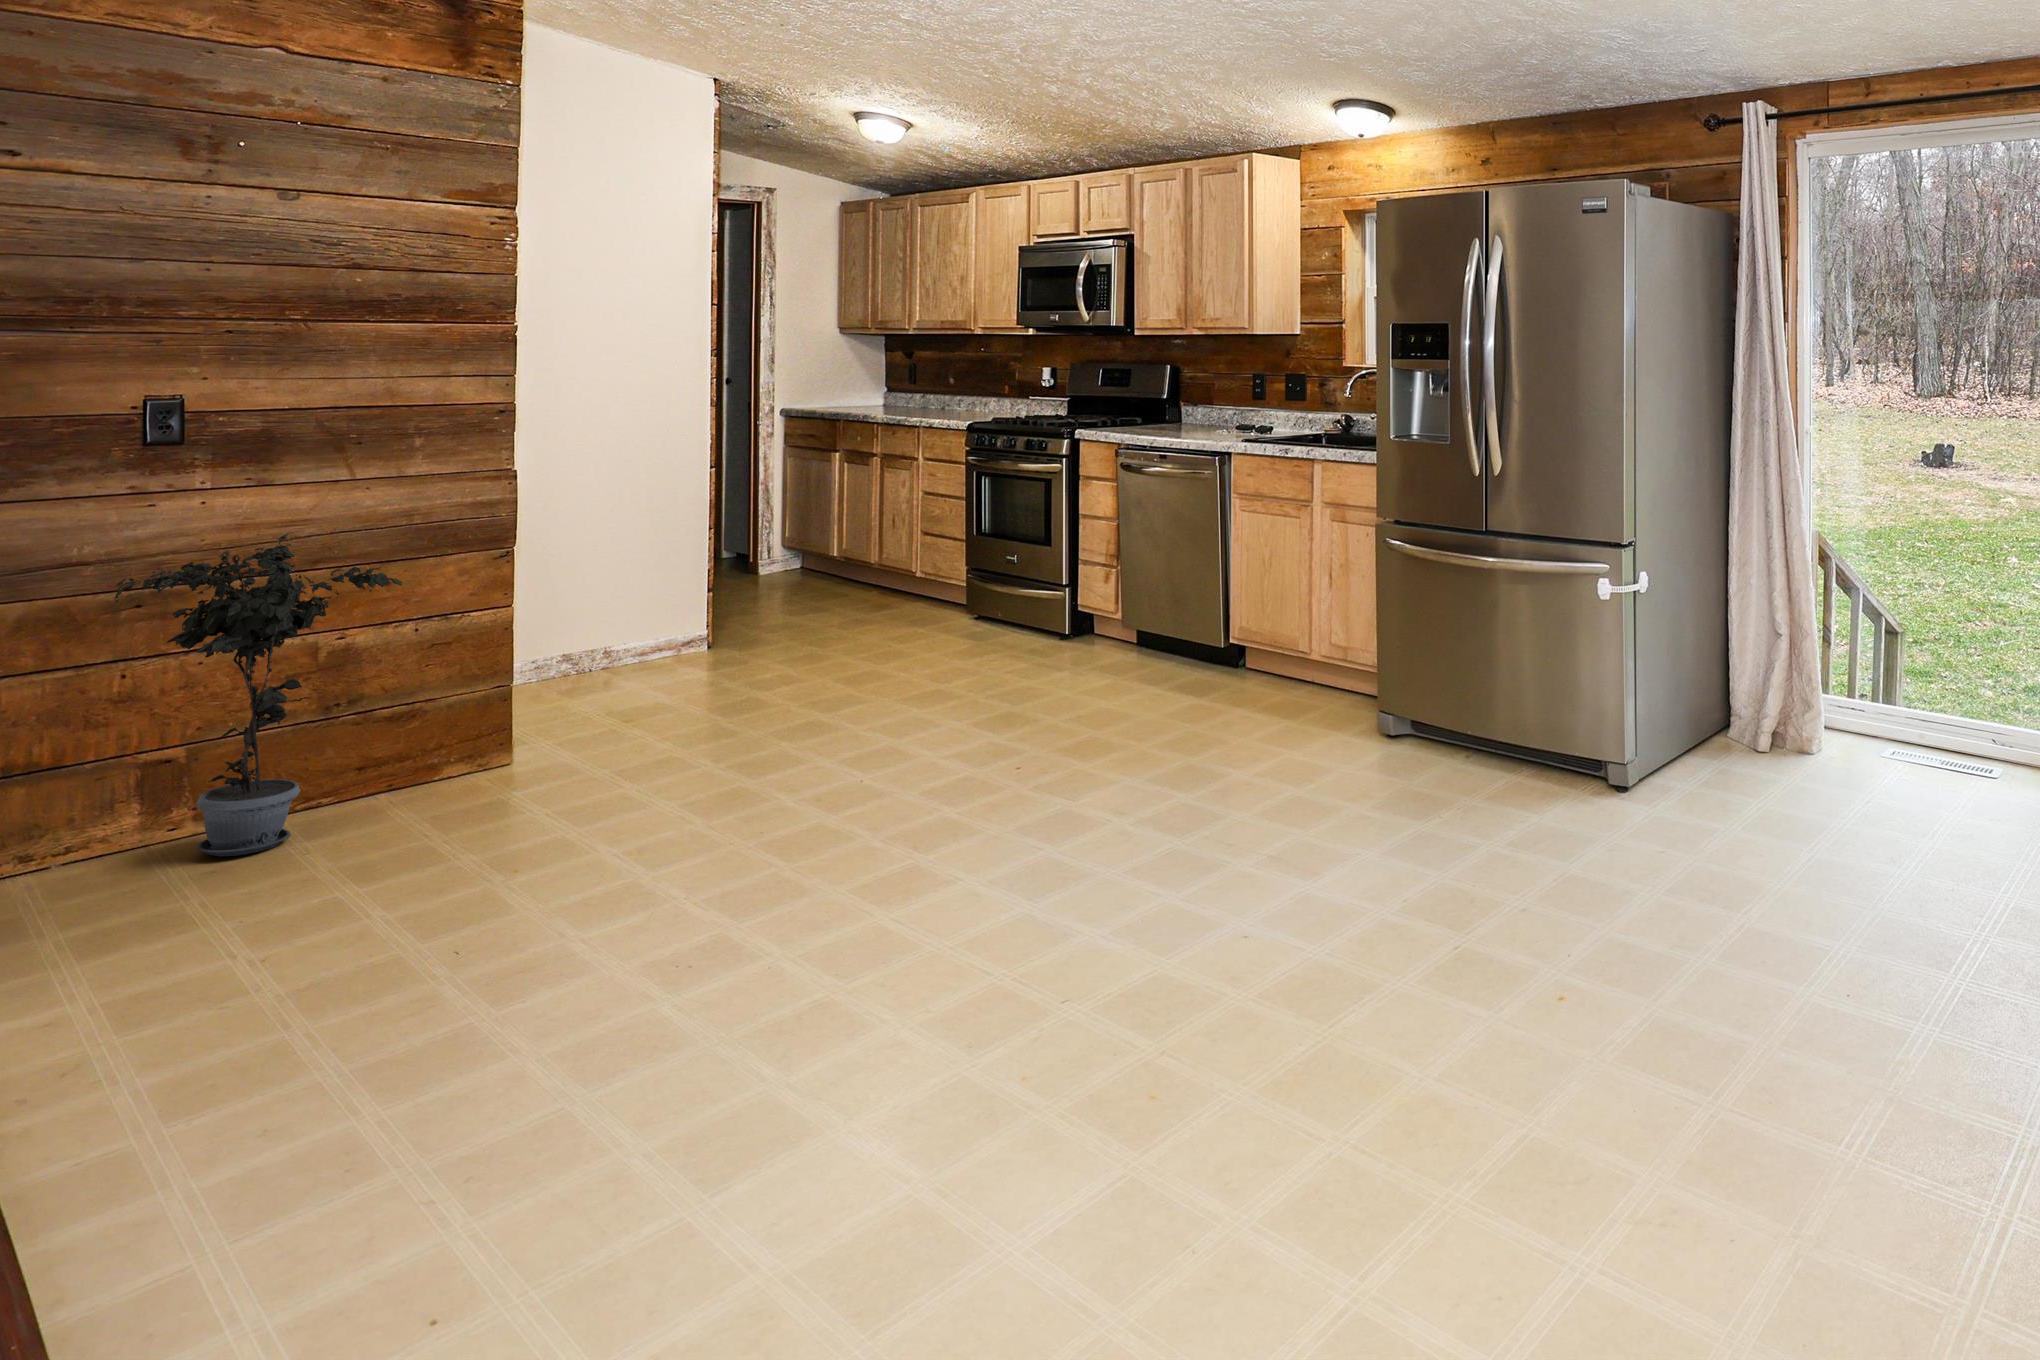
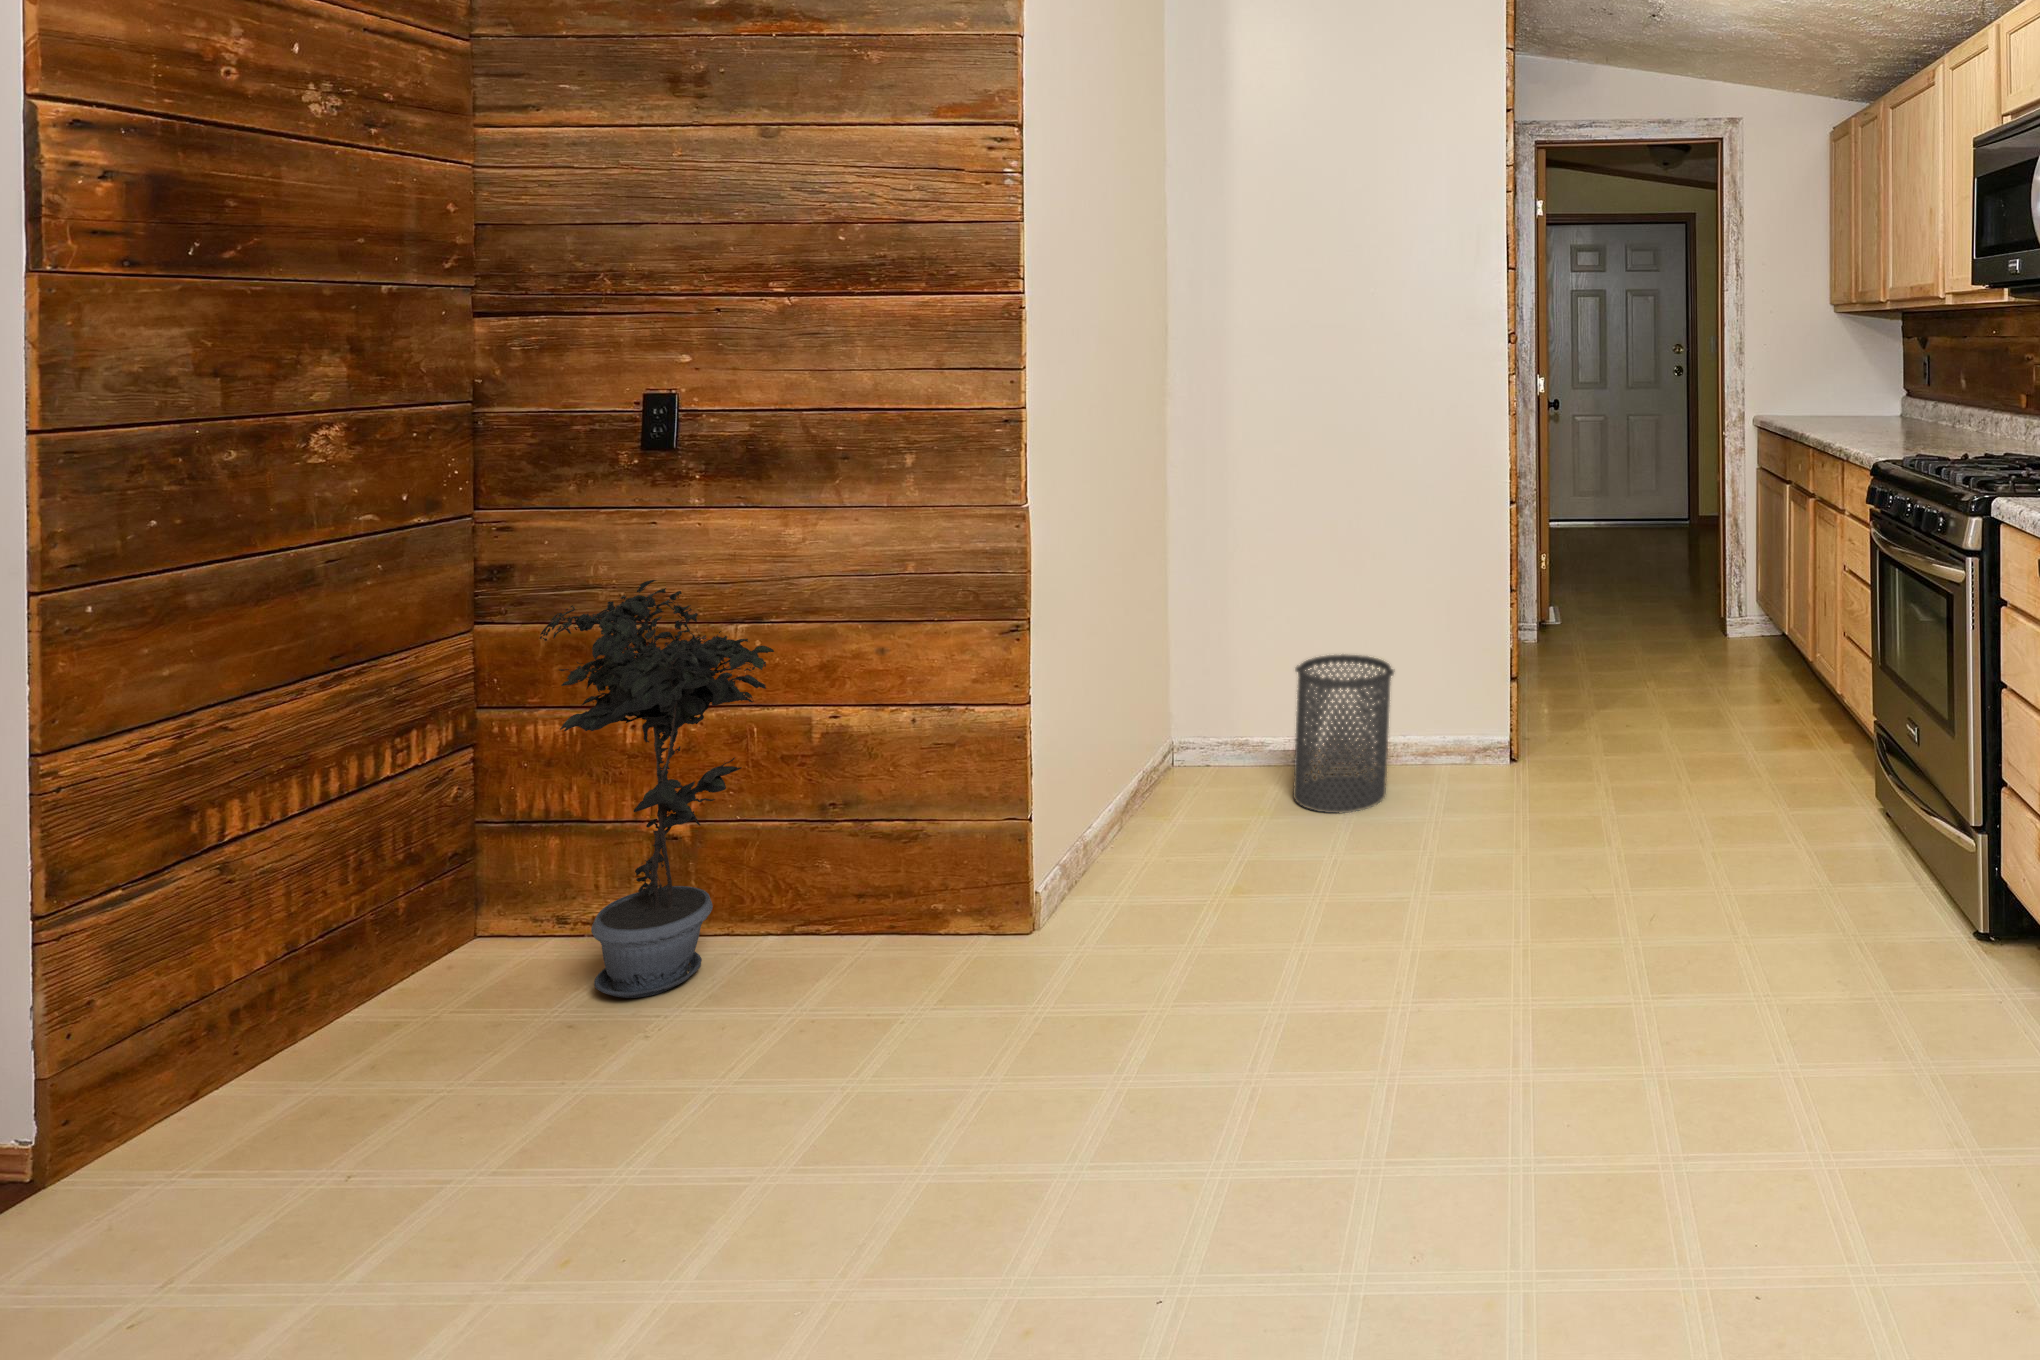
trash can: none [577,584,663,691] -> present [1293,655,1394,813]

